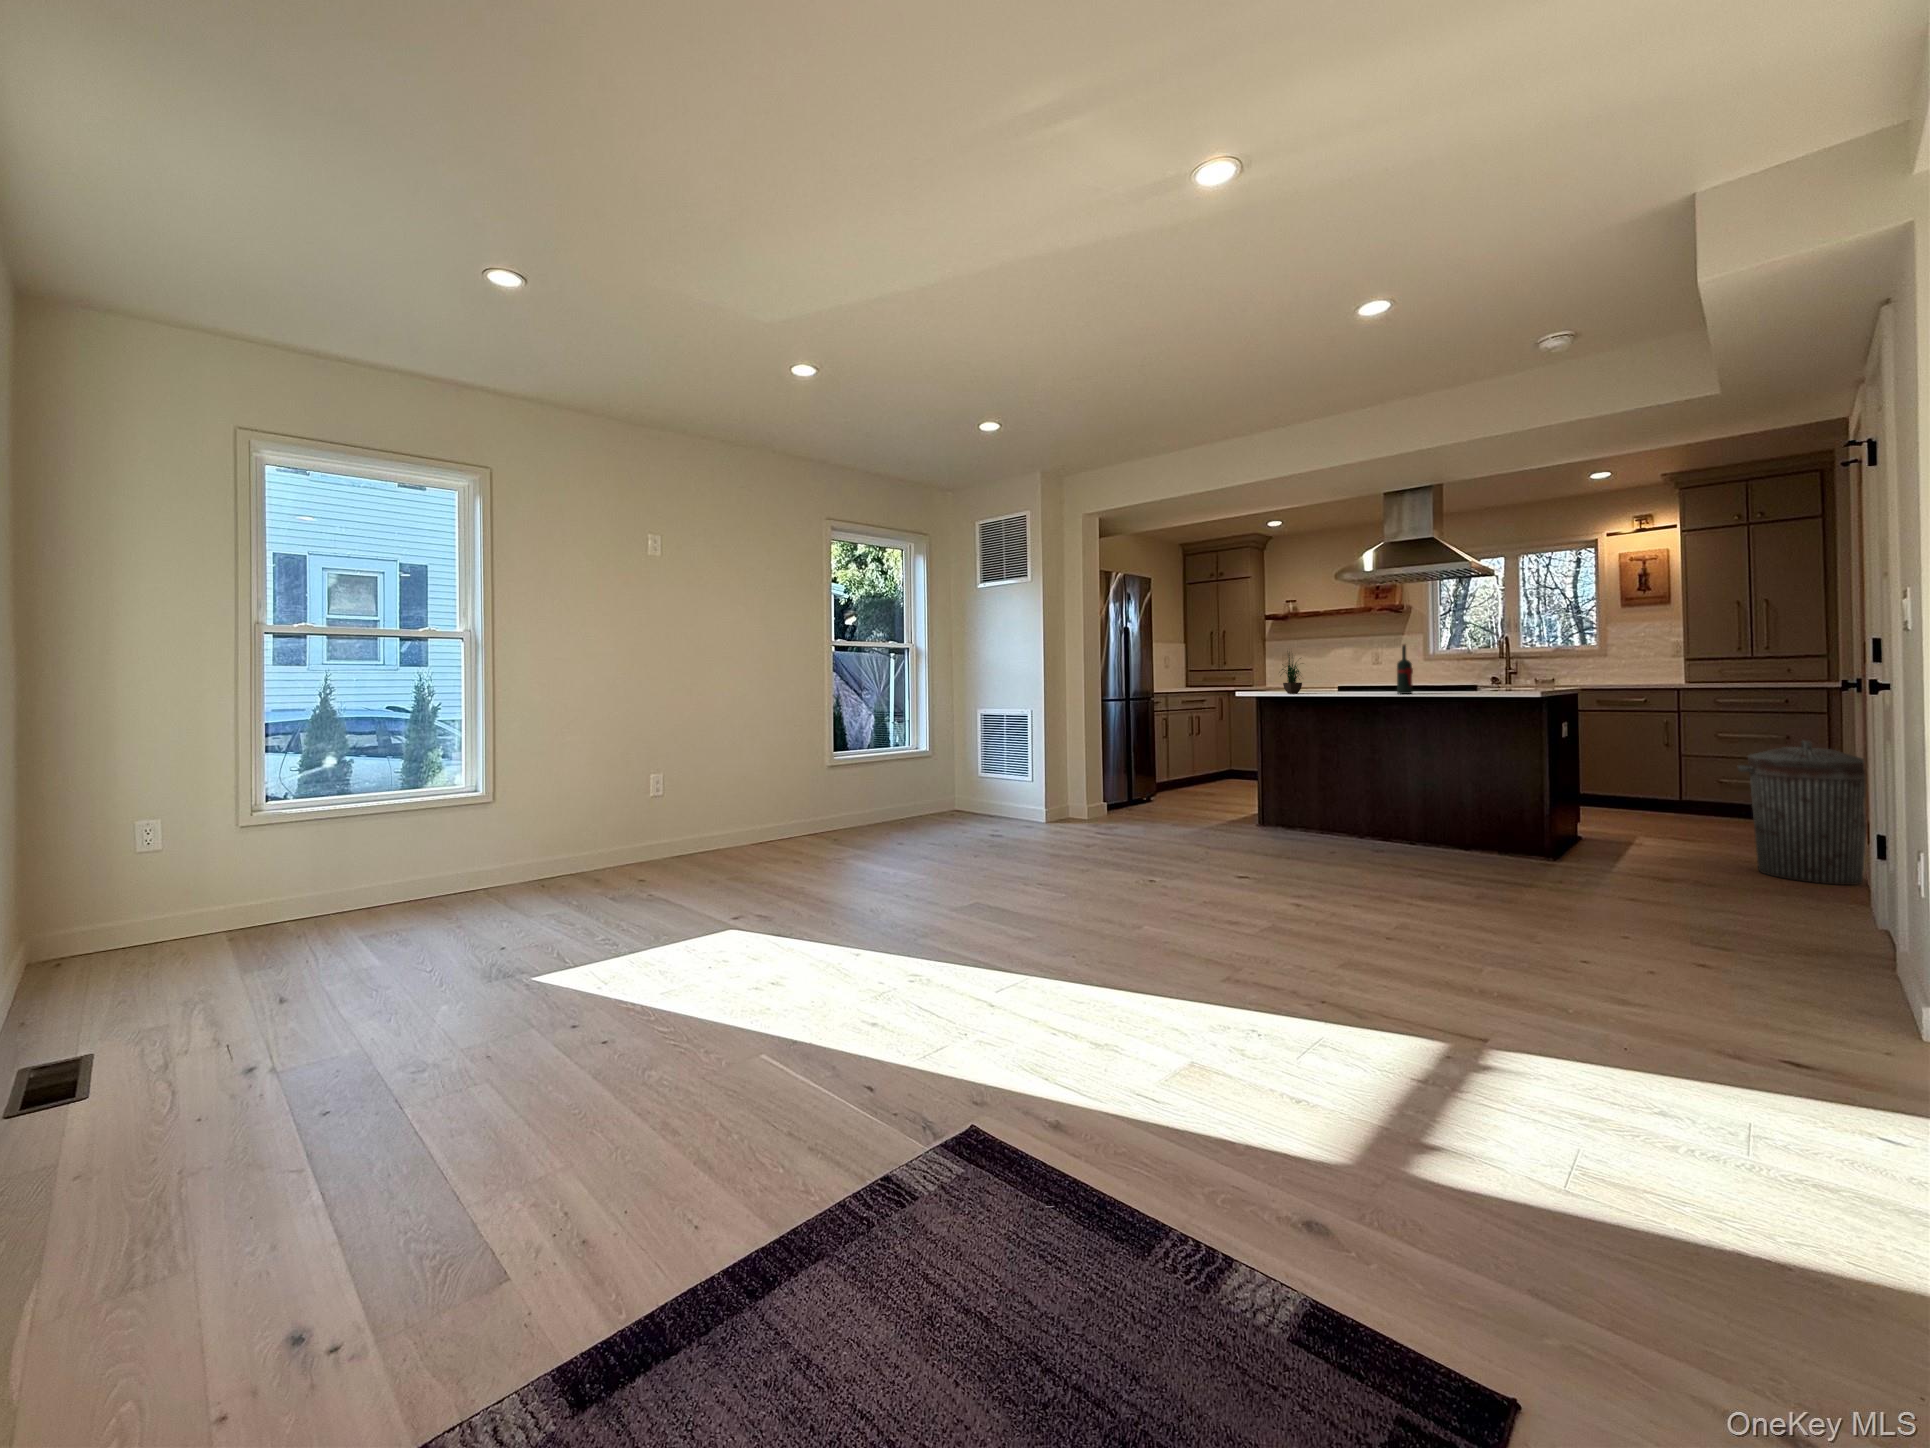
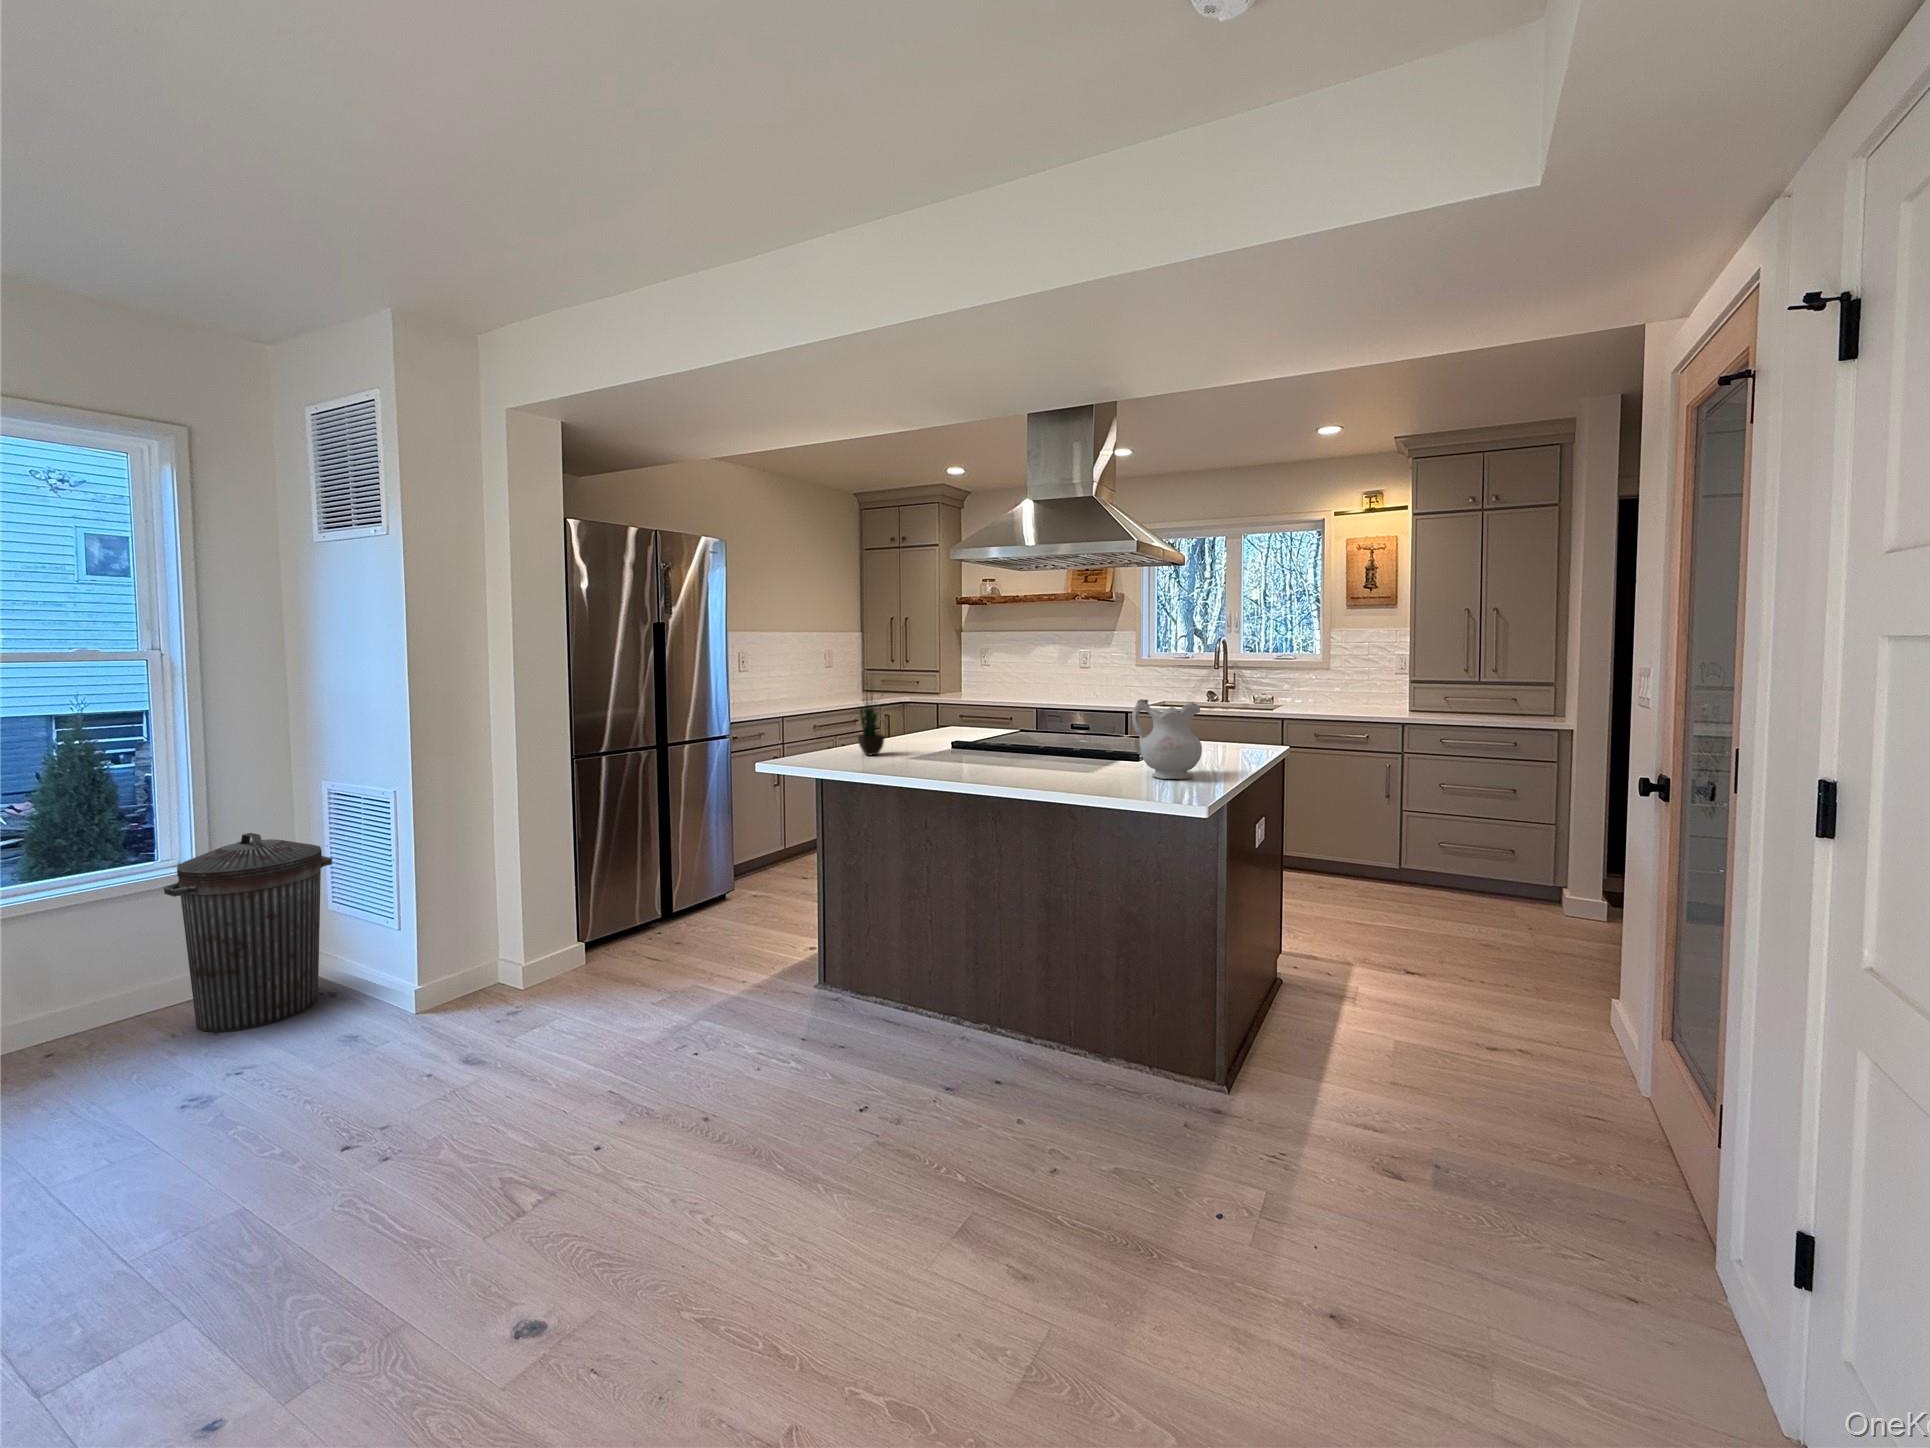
wine bottle: present [1397,644,1413,694] -> none [1007,680,1029,769]
ceramic pitcher: none [1490,649,1540,693] -> present [1132,699,1202,779]
trash can: present [1738,741,1866,885] -> present [164,833,332,1032]

